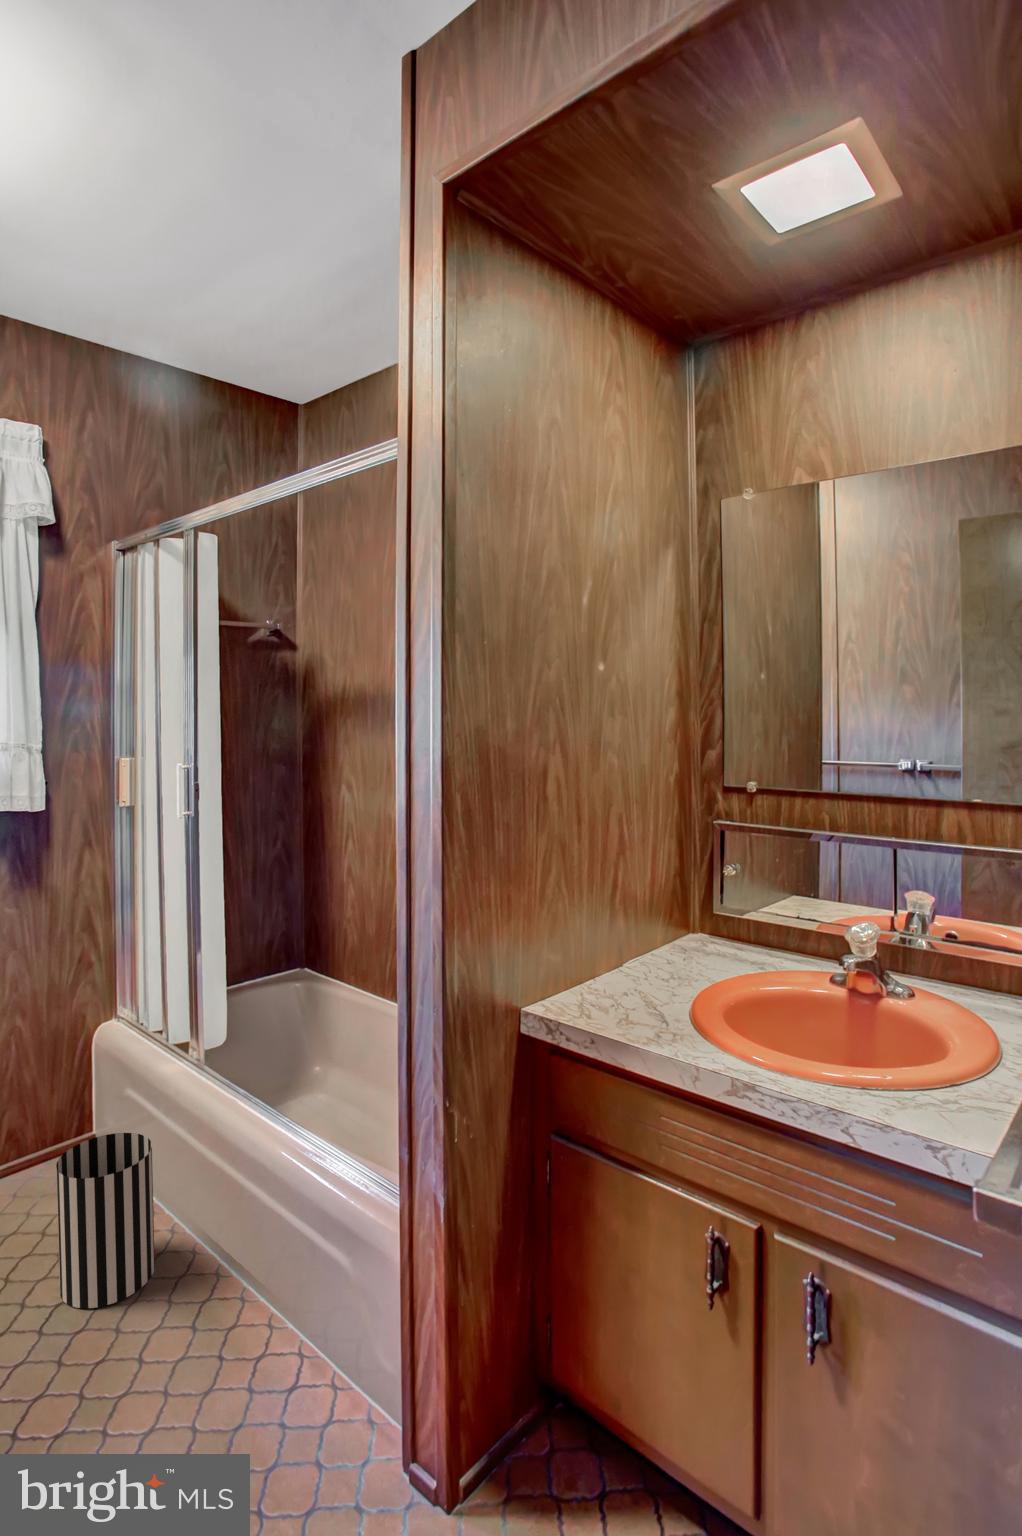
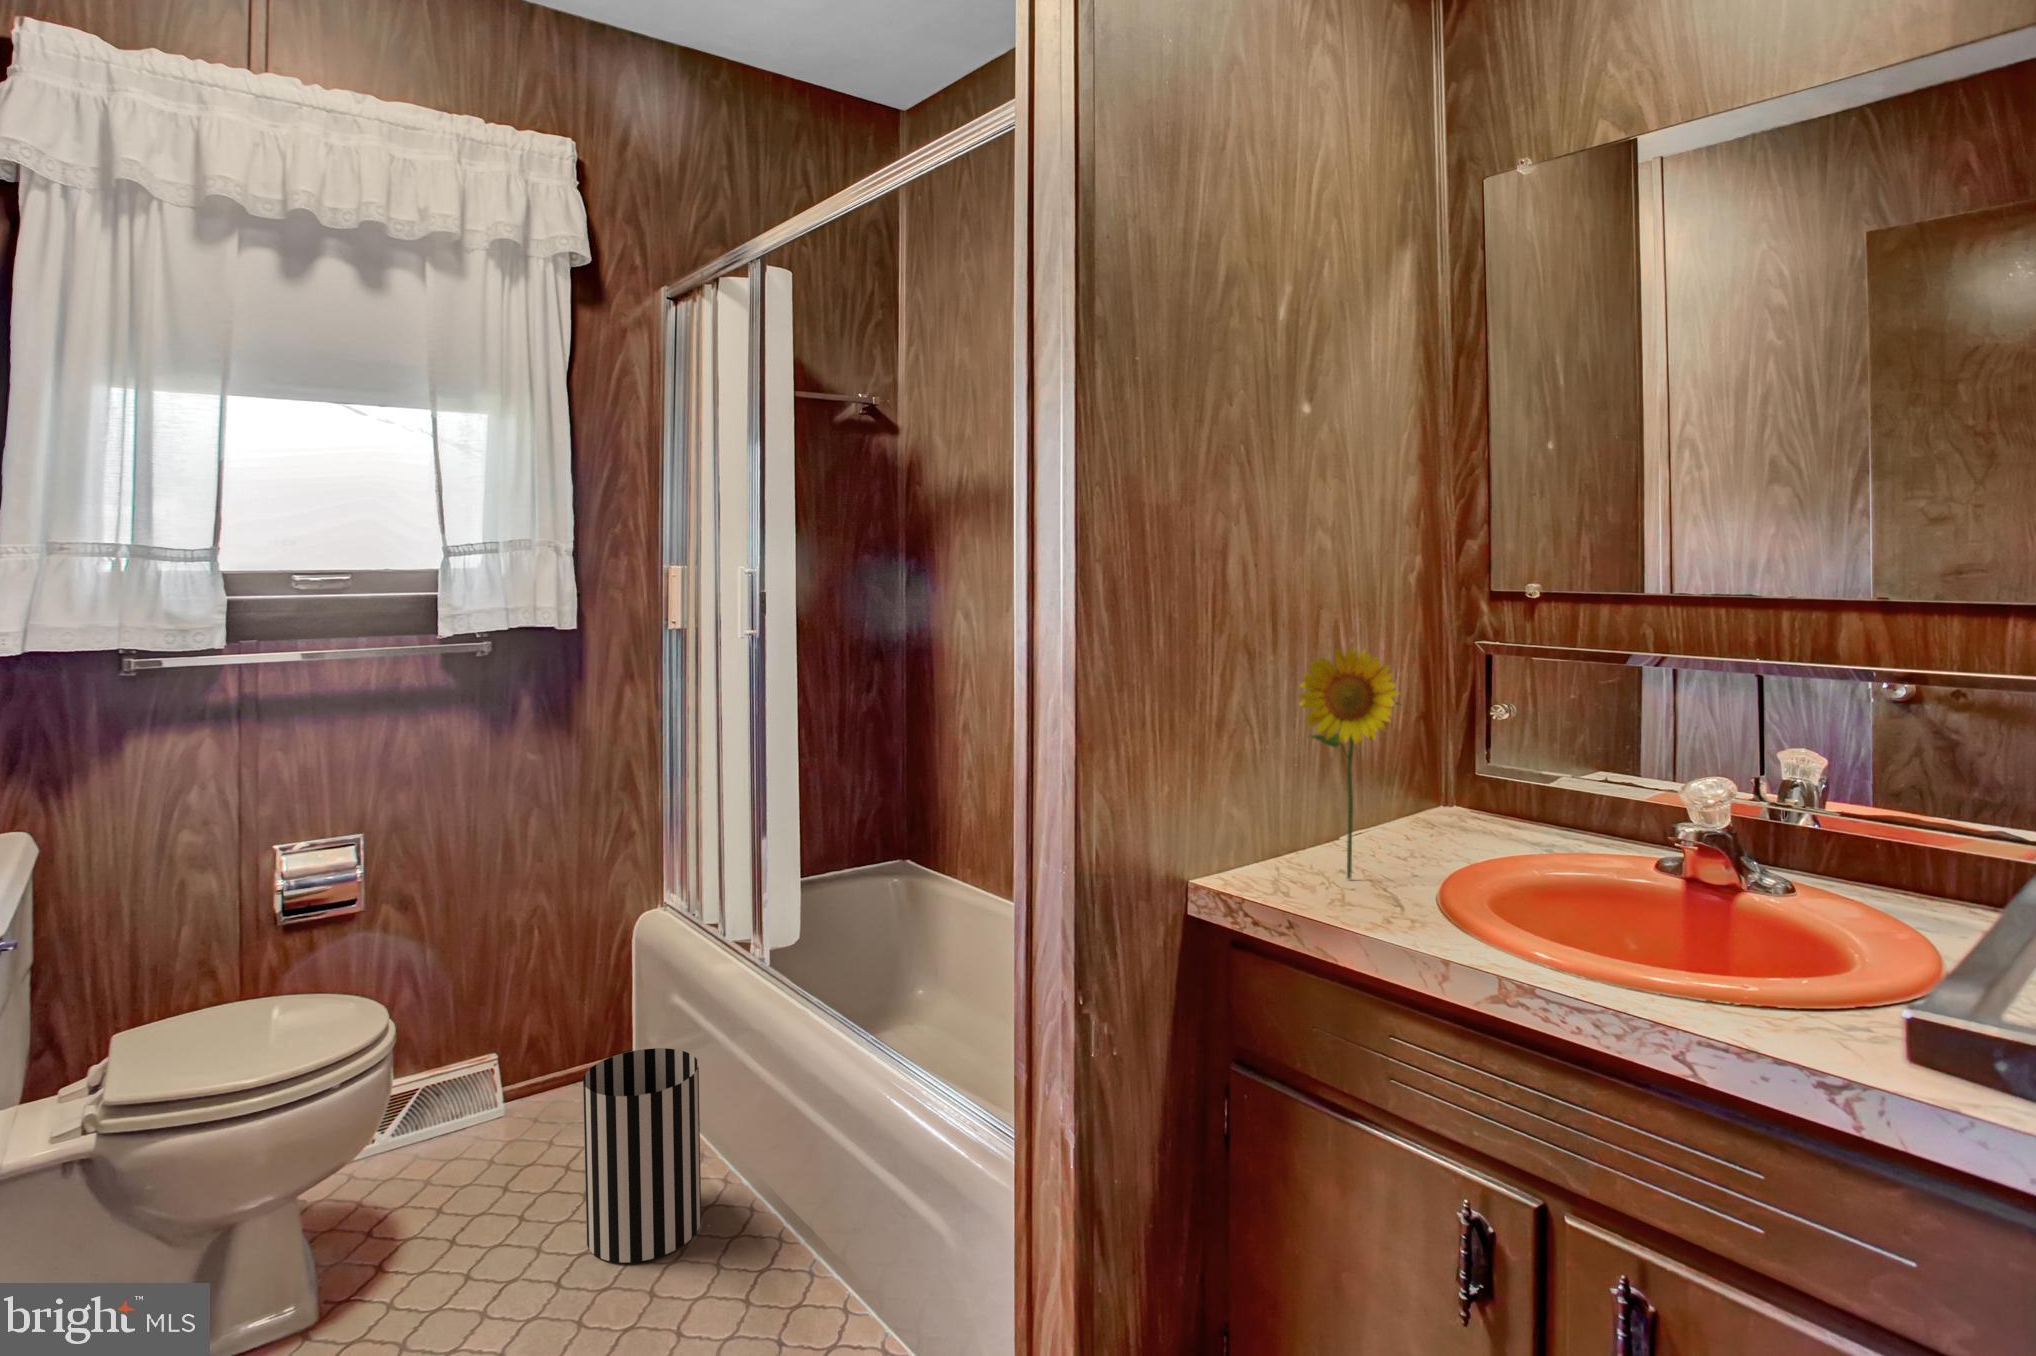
flower: none [598,842,668,999] -> present [1299,648,1399,879]

